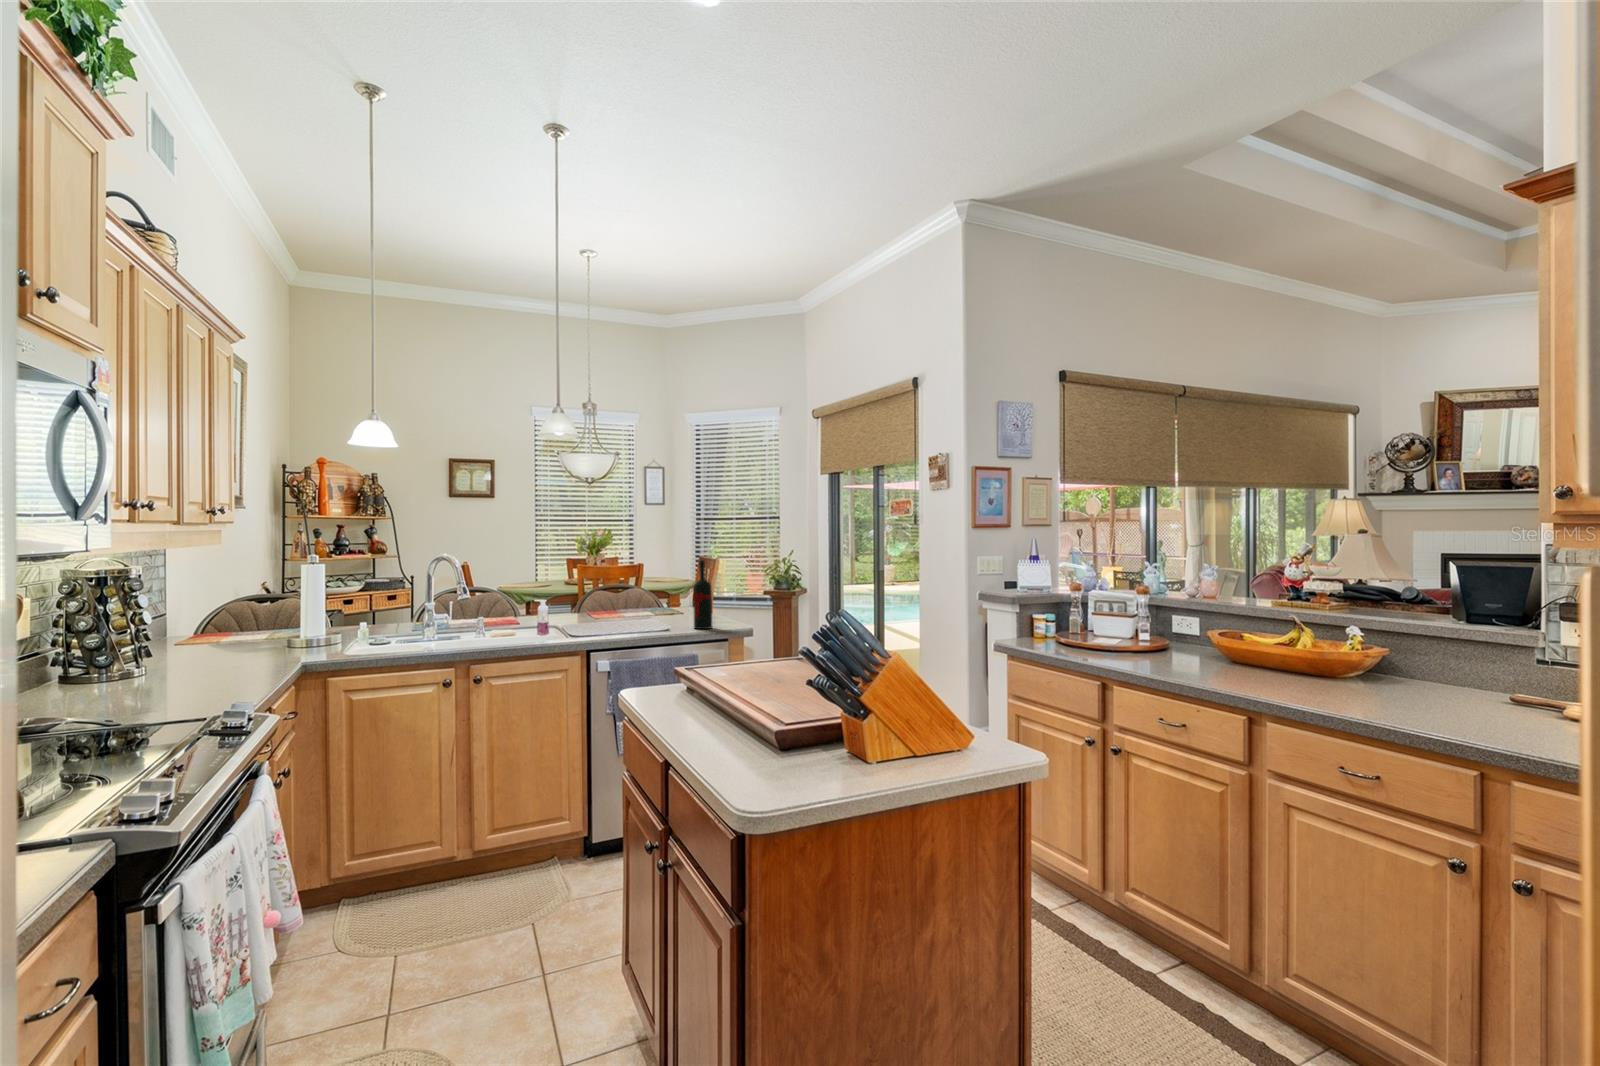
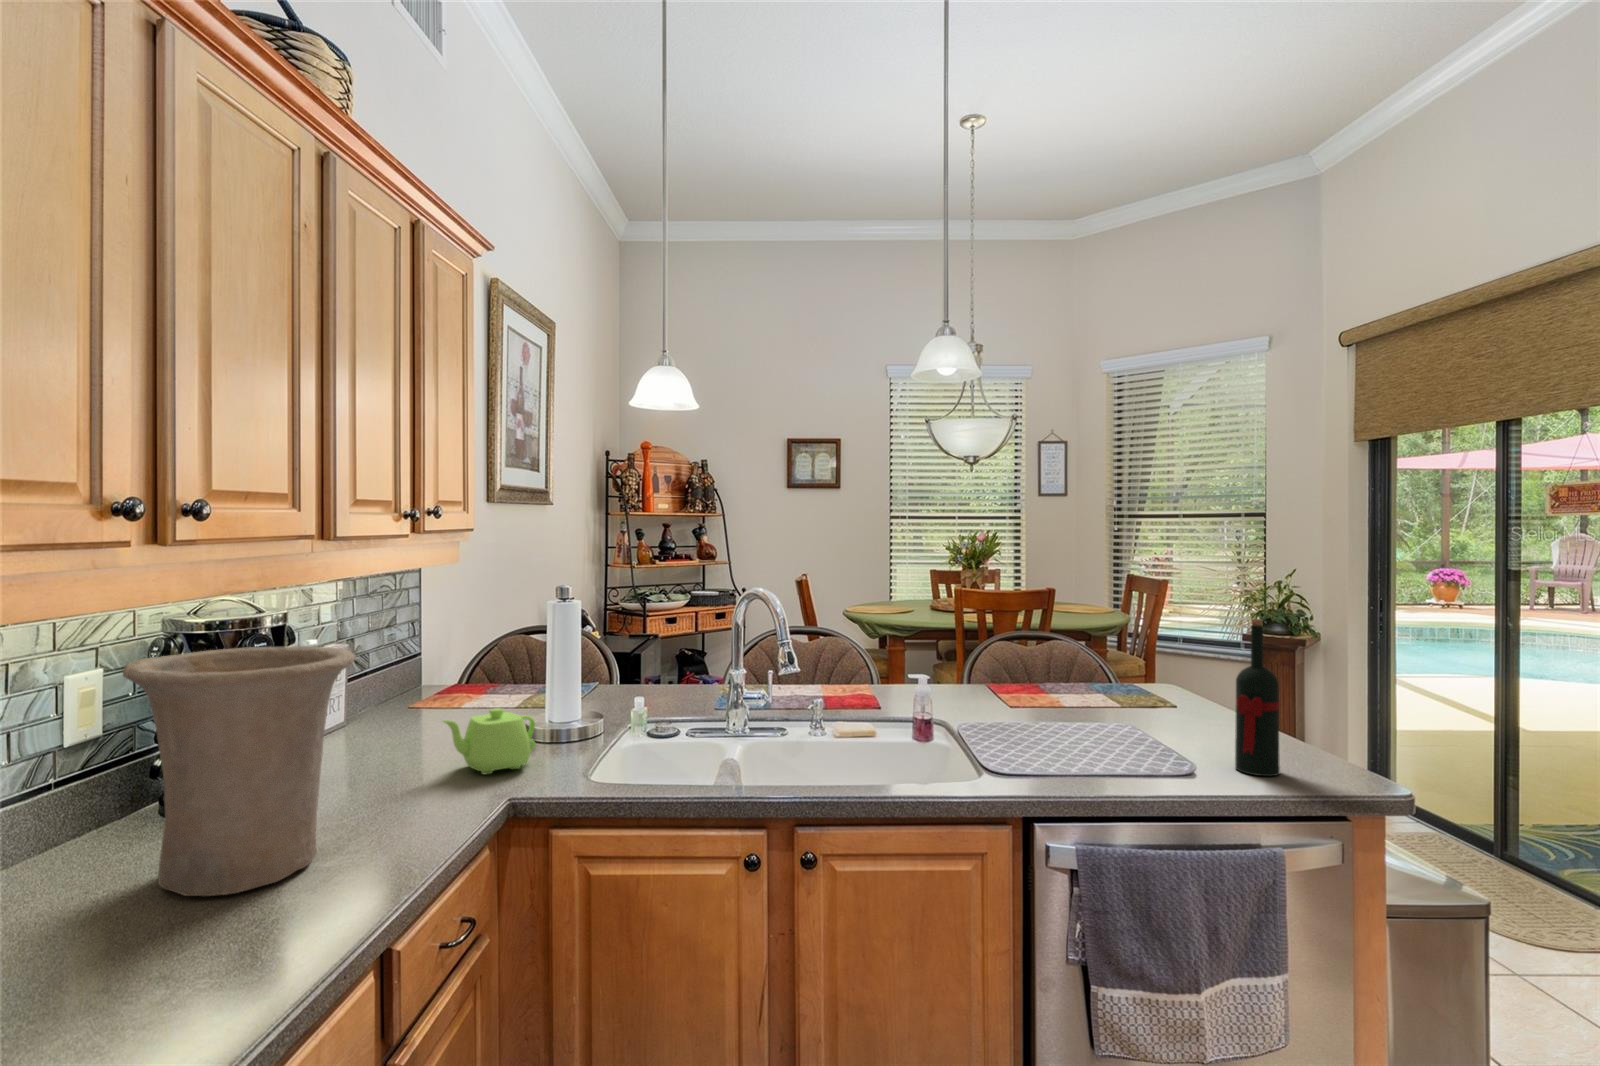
vase: none [104,574,231,688] -> present [123,646,356,896]
teapot: none [246,620,304,656] -> present [443,708,535,774]

